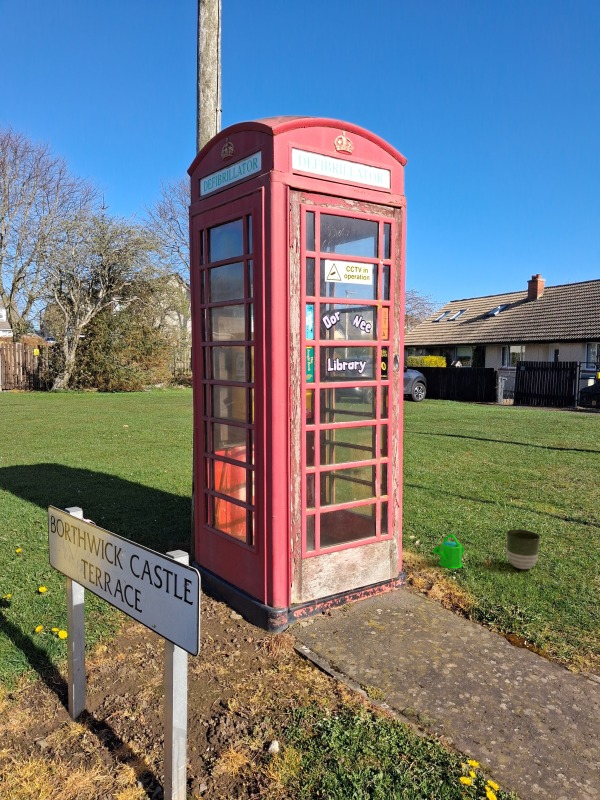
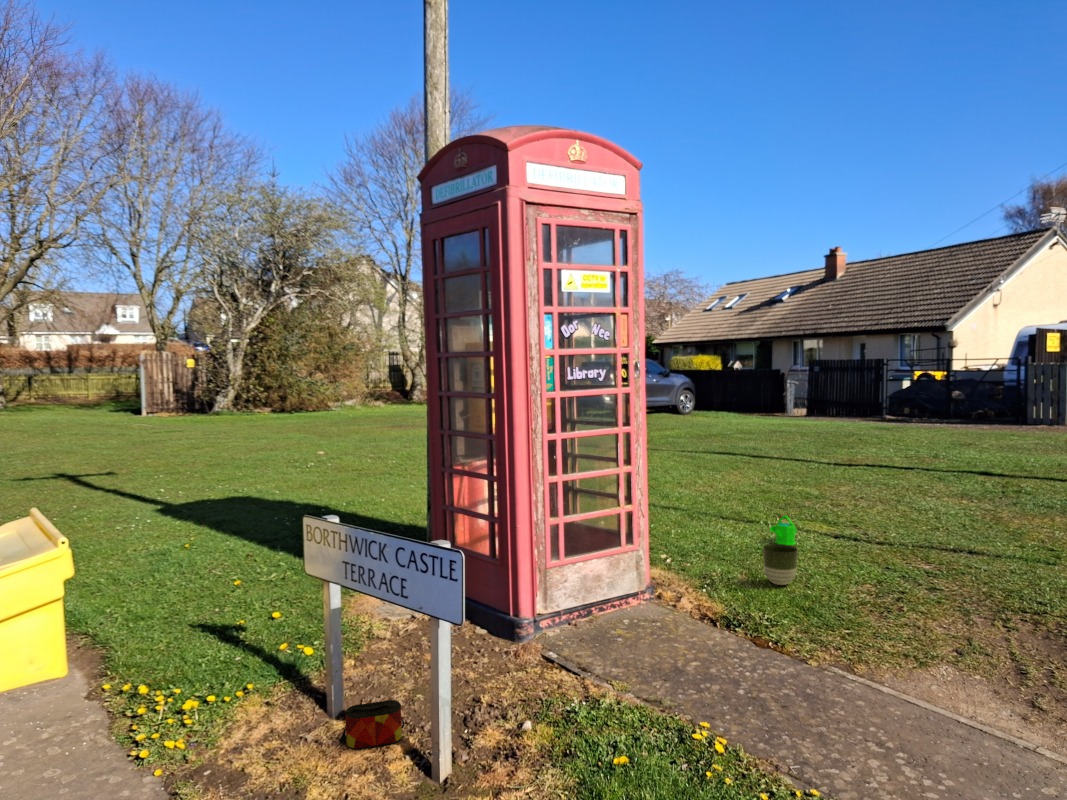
watering can: present [433,534,464,569] -> present [770,515,797,545]
bag: none [61,719,138,781] -> present [338,700,405,750]

